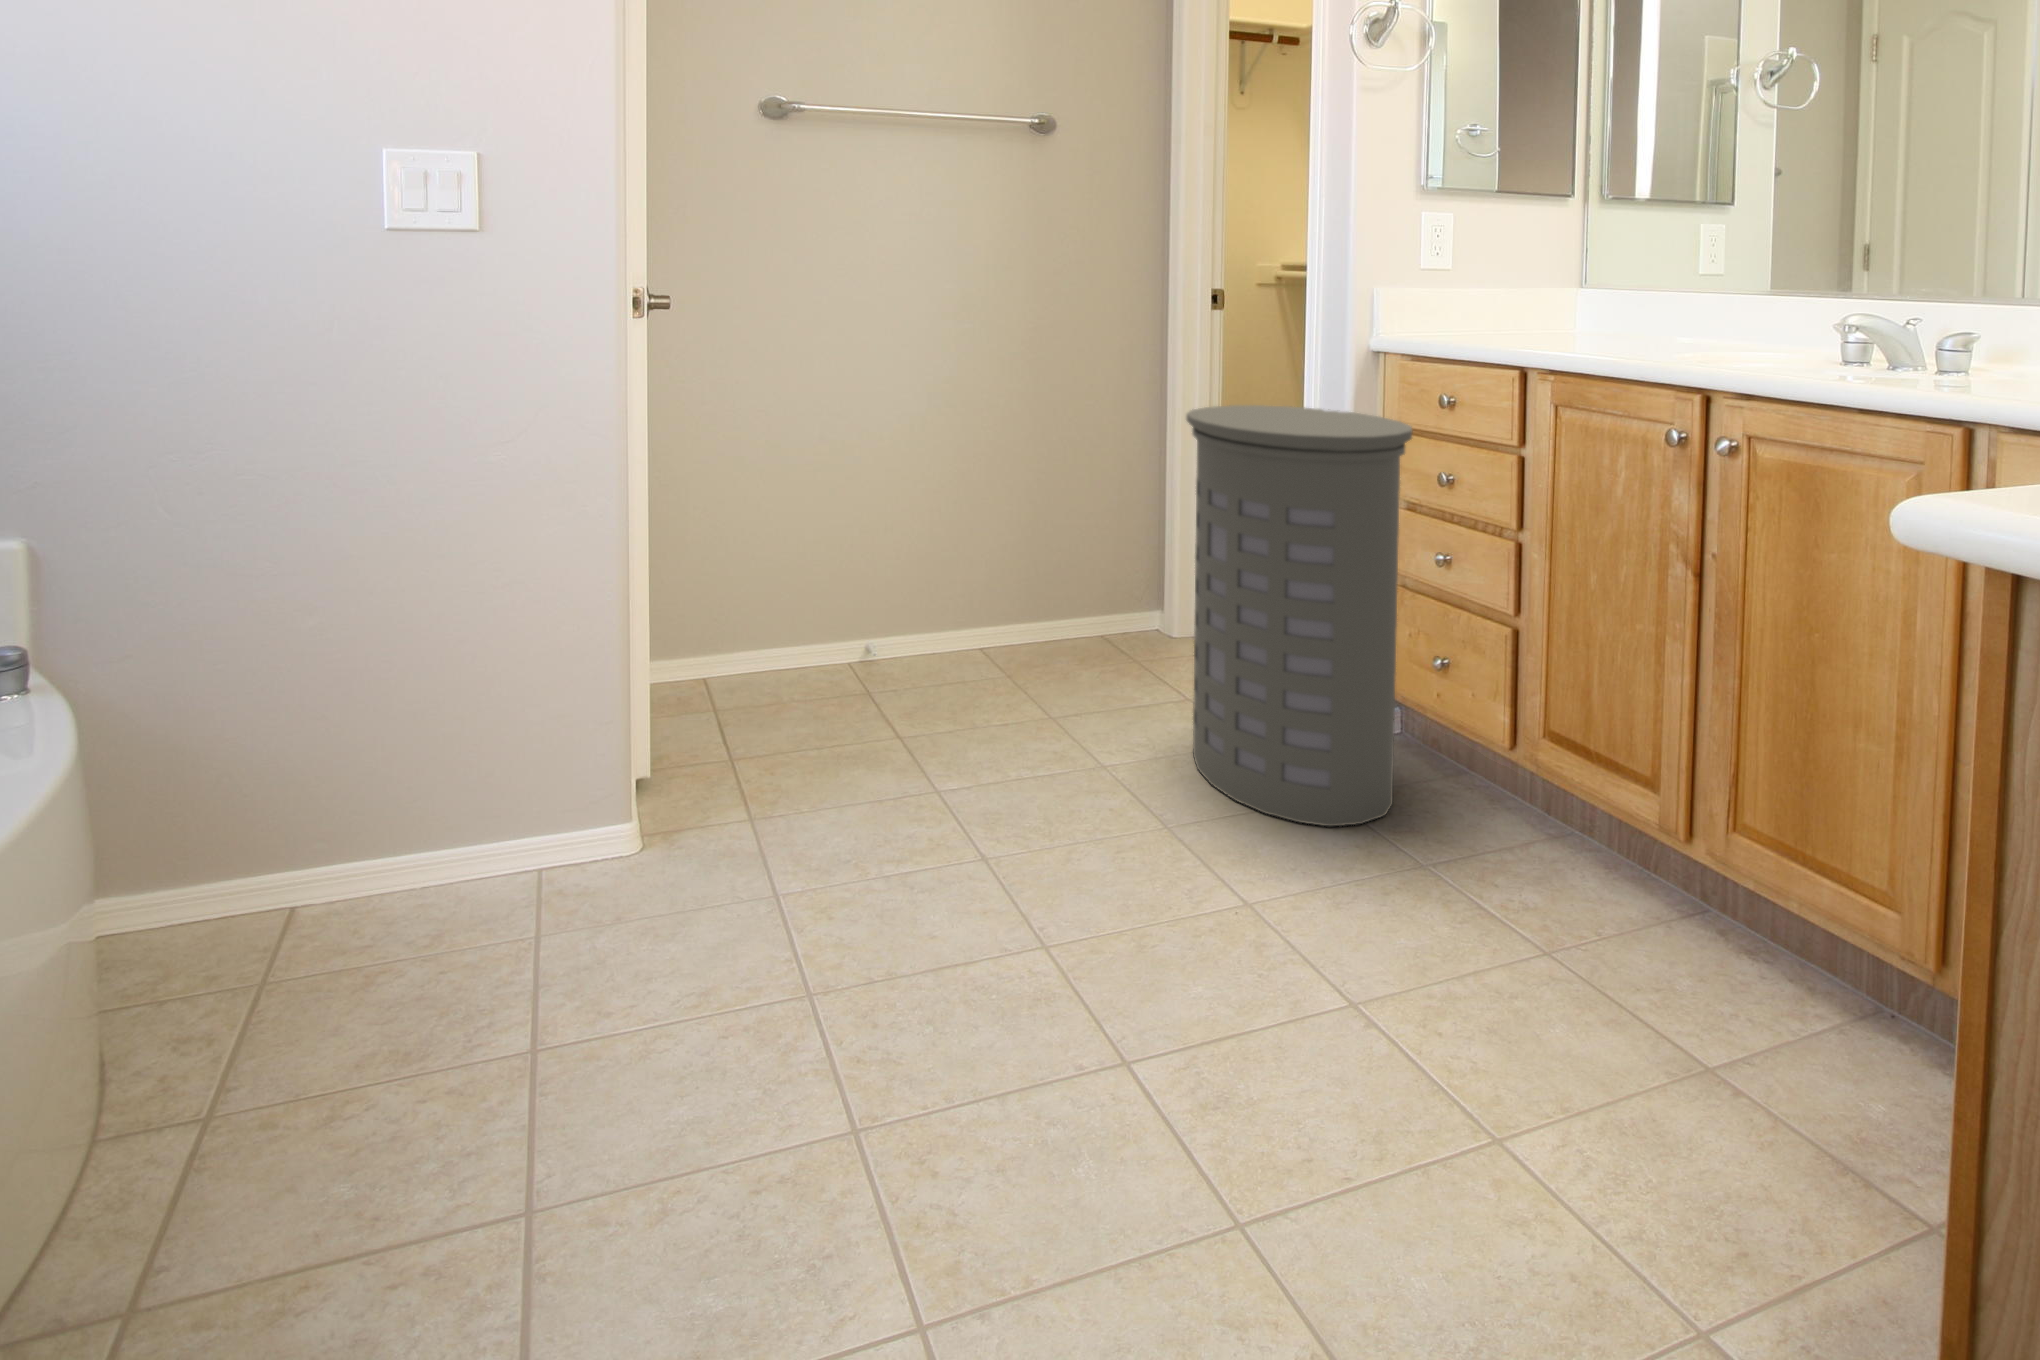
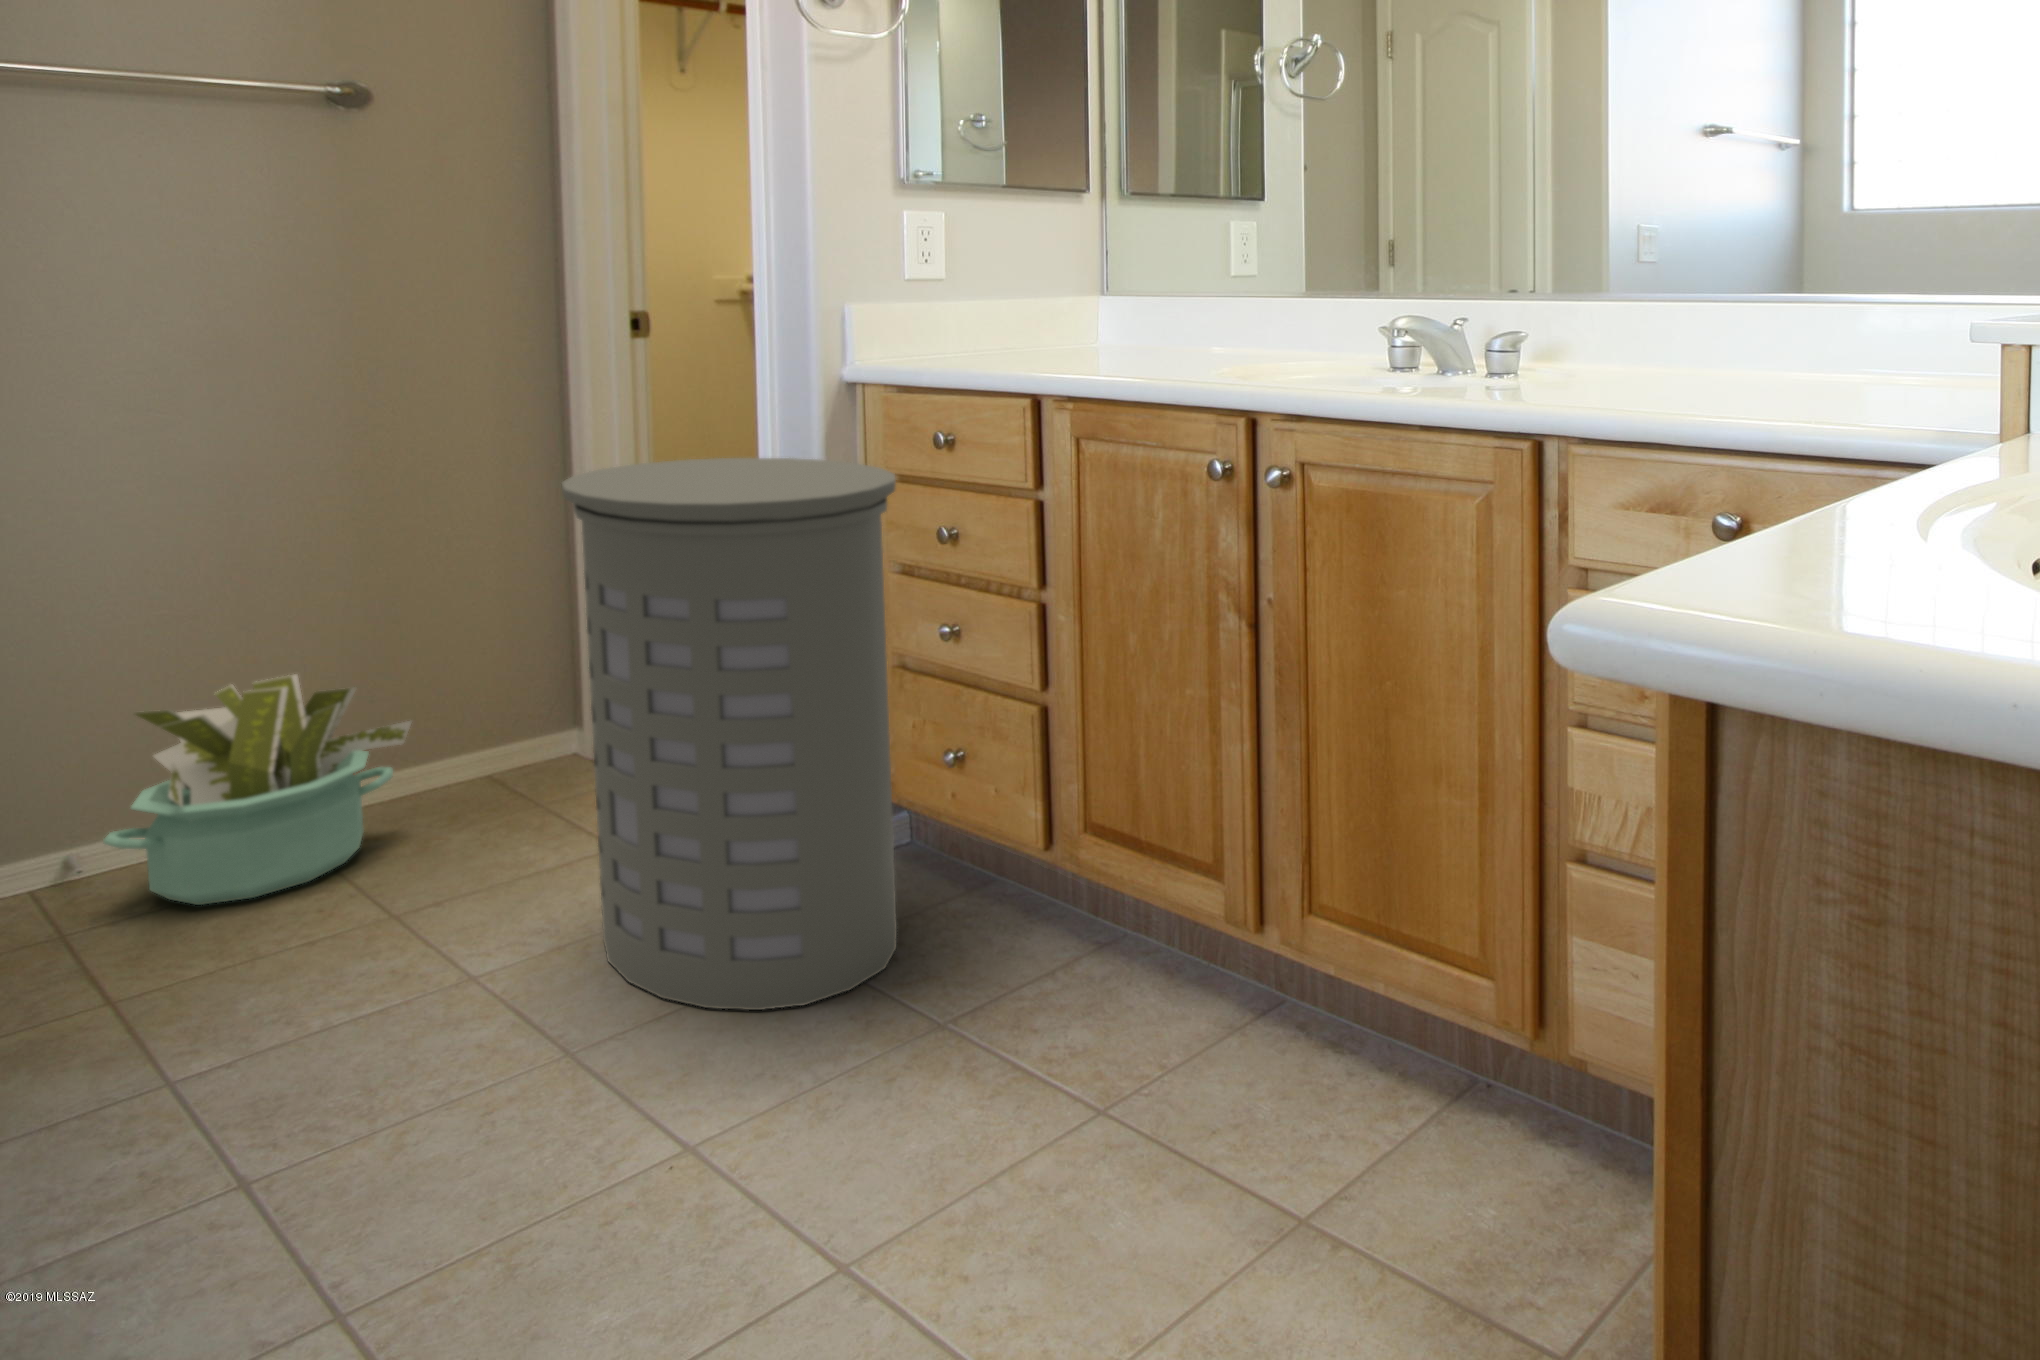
decorative plant: none [913,538,1073,686] -> present [104,674,411,905]

